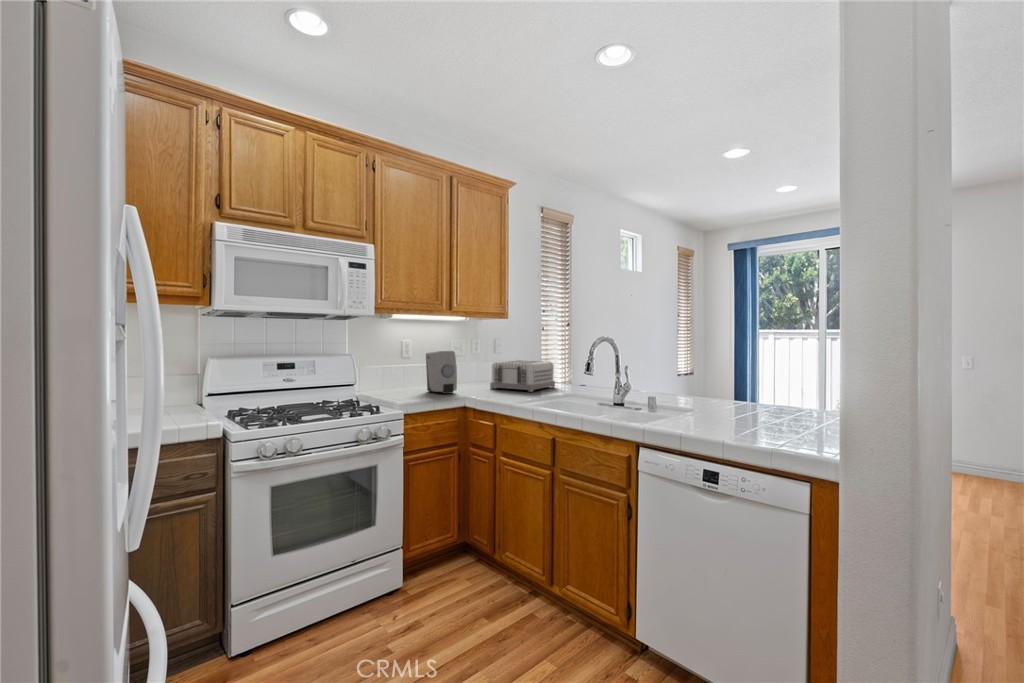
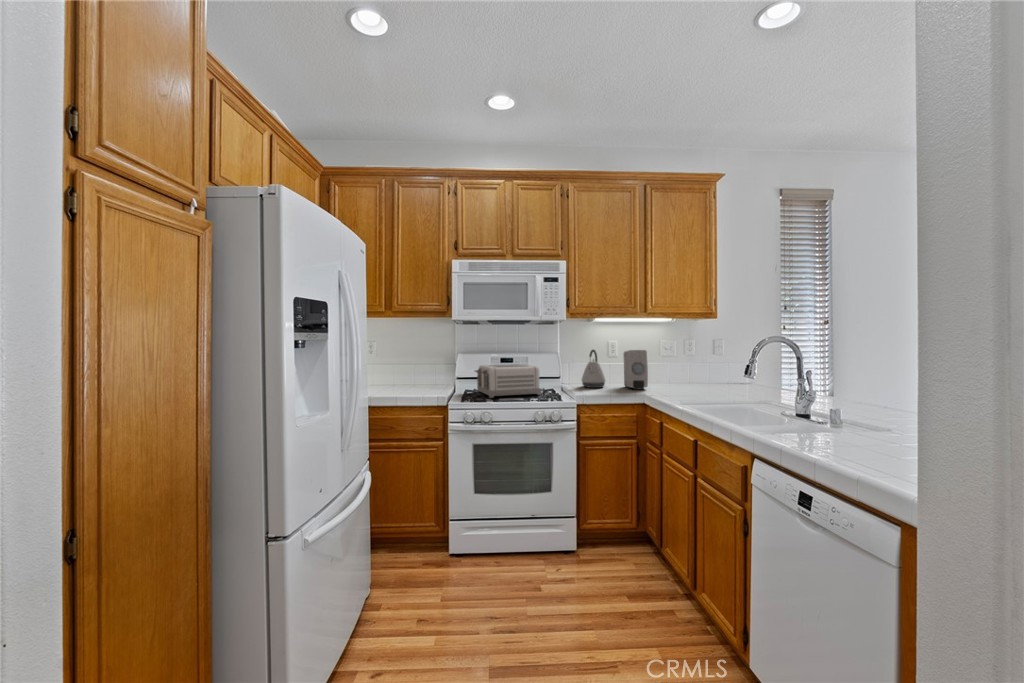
kettle: none [381,351,409,395] -> present [582,350,605,388]
toaster: present [490,360,555,392] -> present [475,364,541,398]

